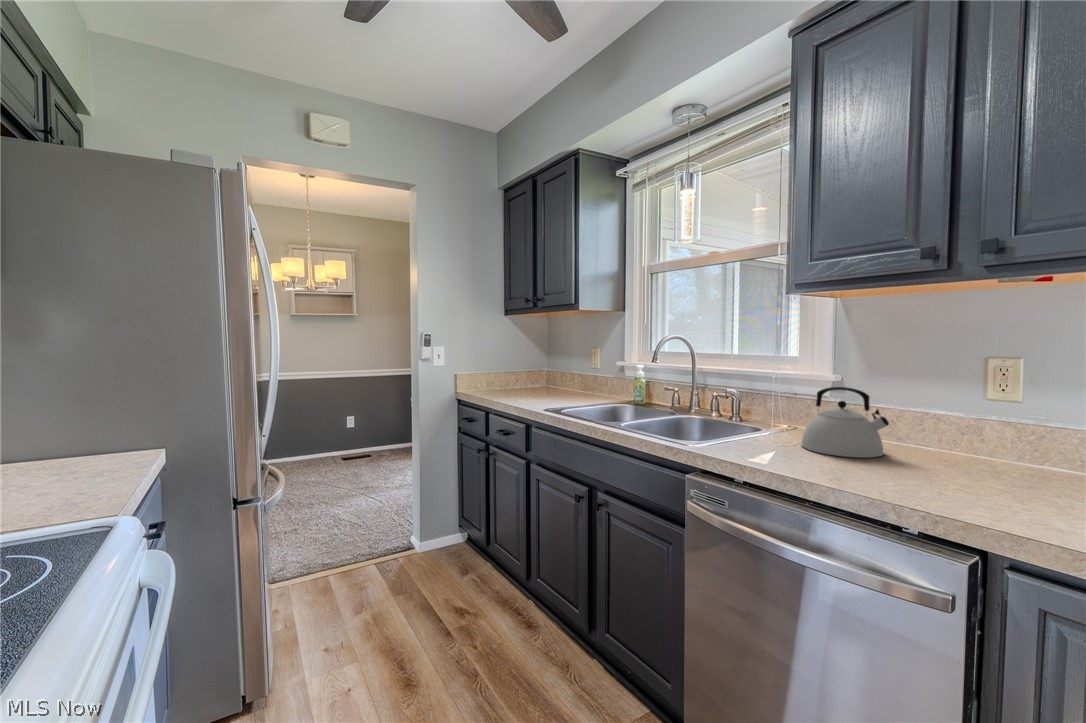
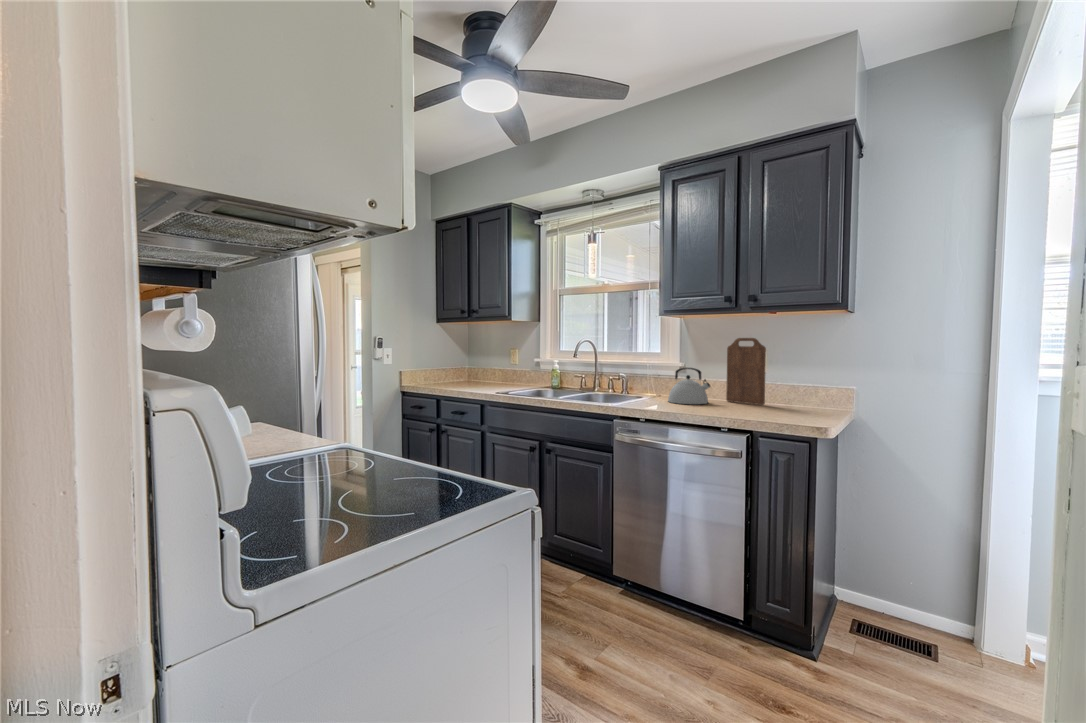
cutting board: none [925,332,1025,469] -> present [726,338,766,405]

